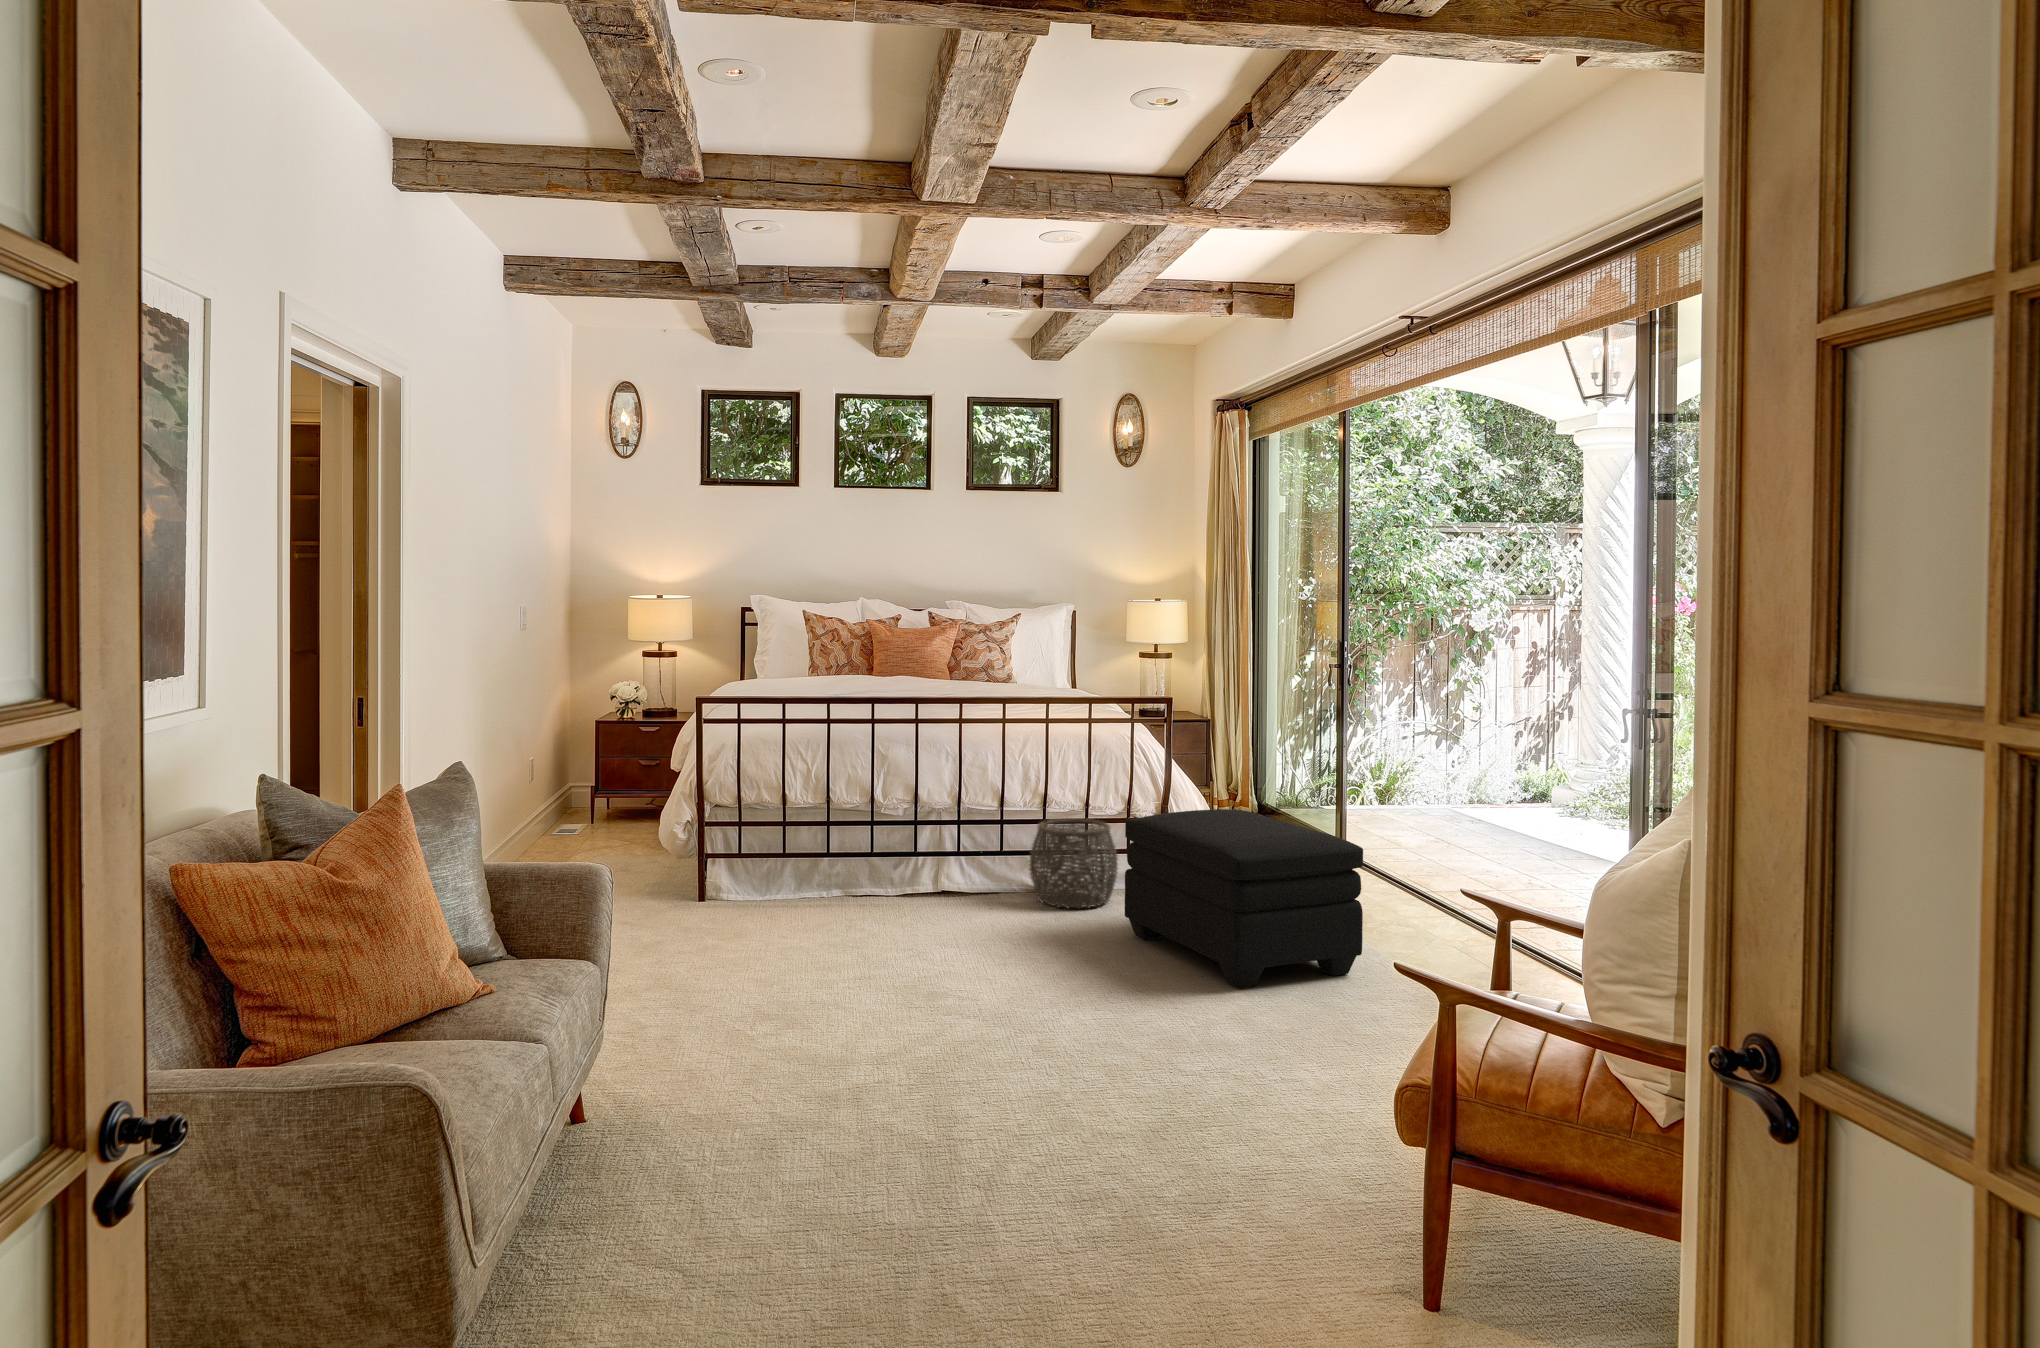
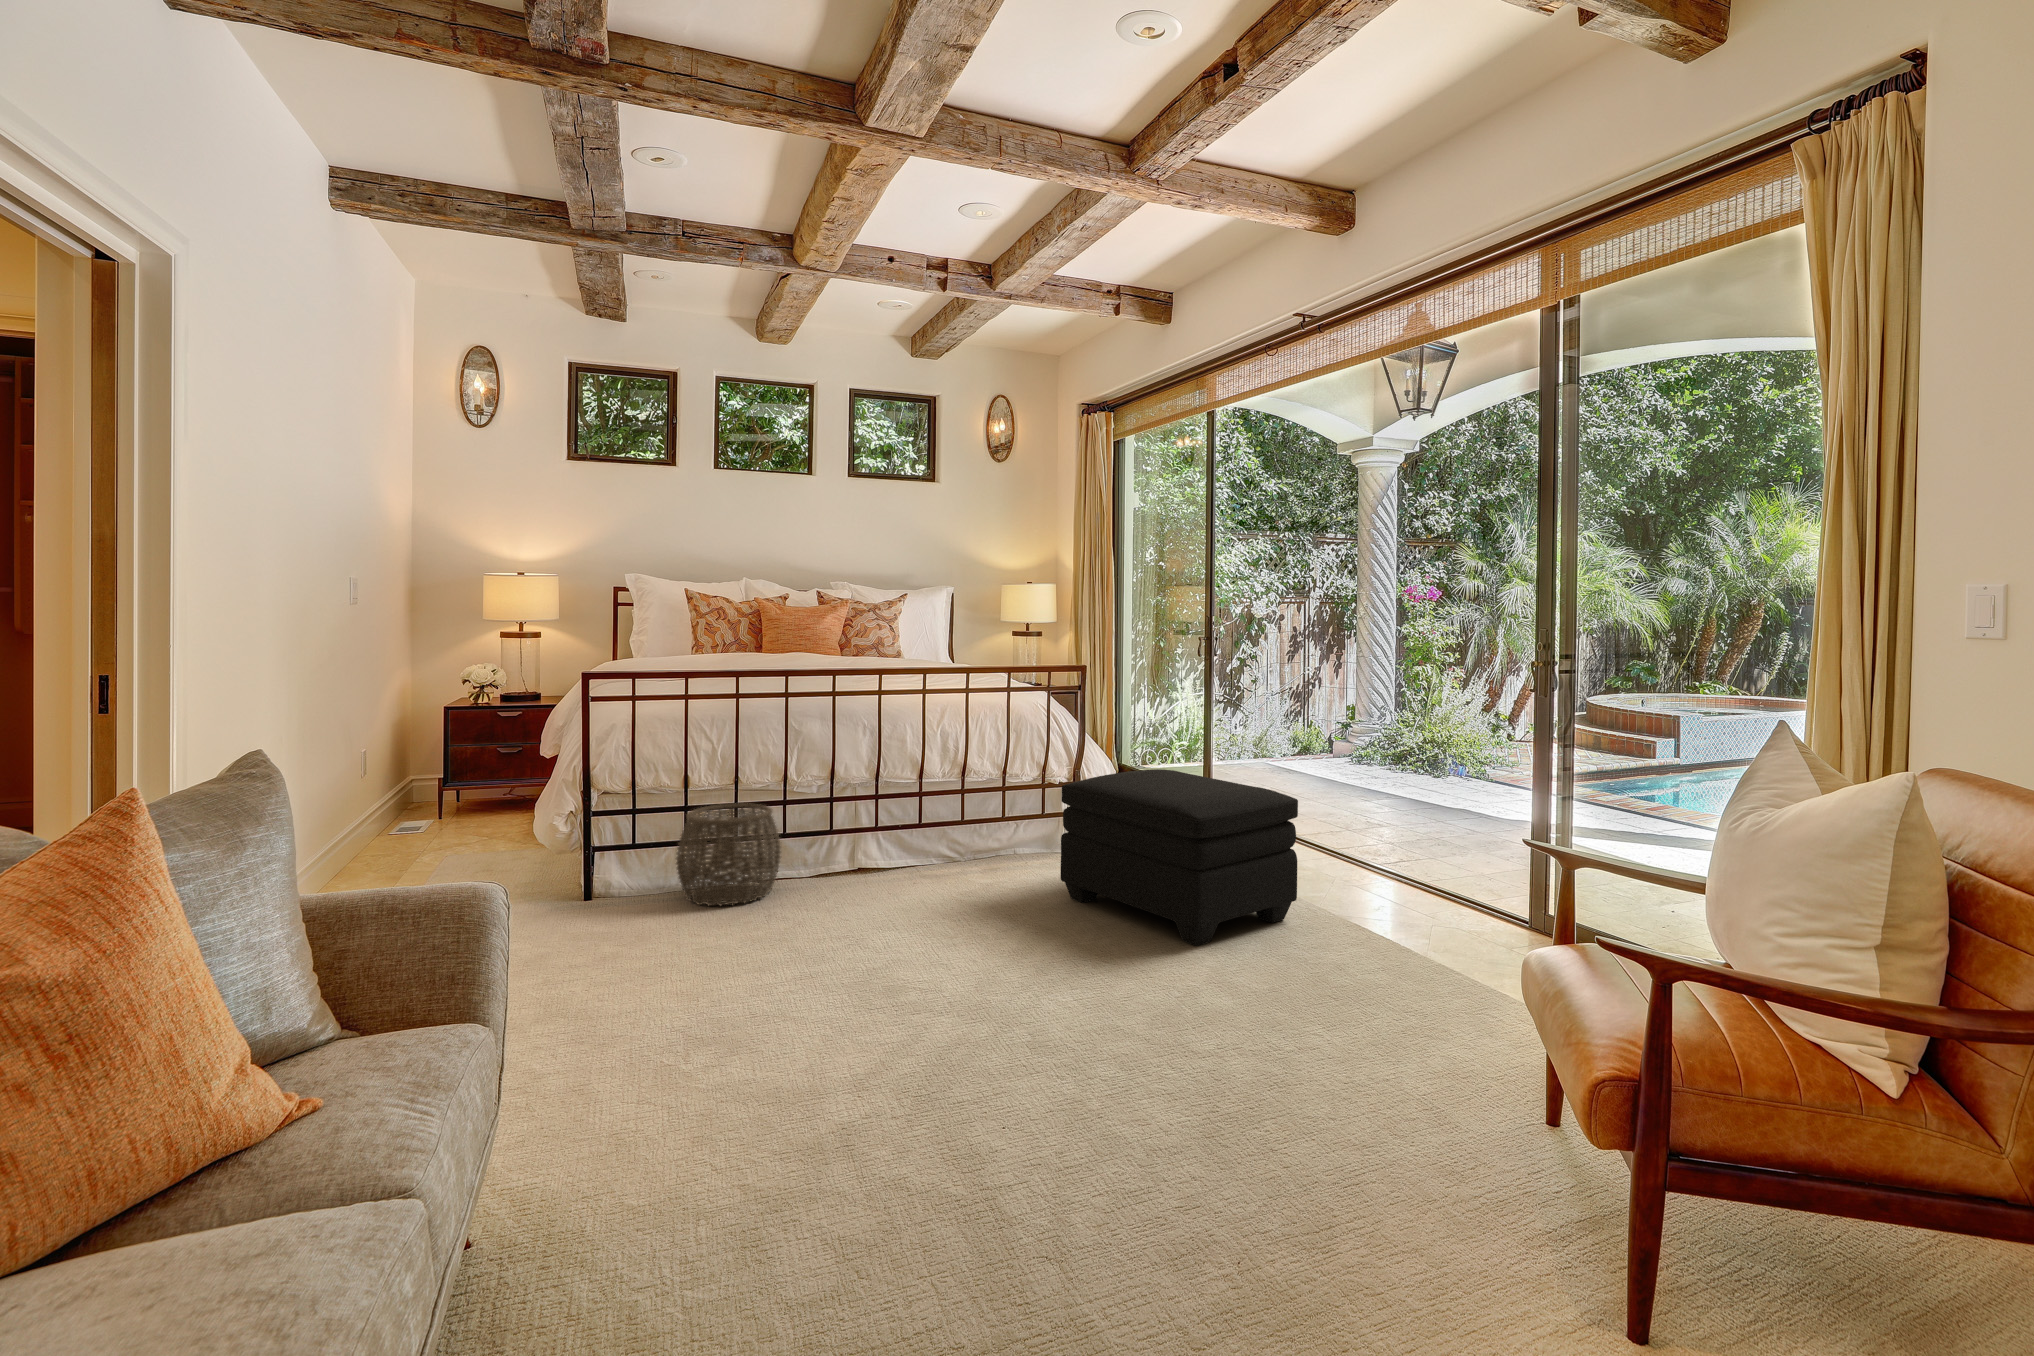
woven basket: present [1029,818,1118,909] -> present [676,803,781,906]

